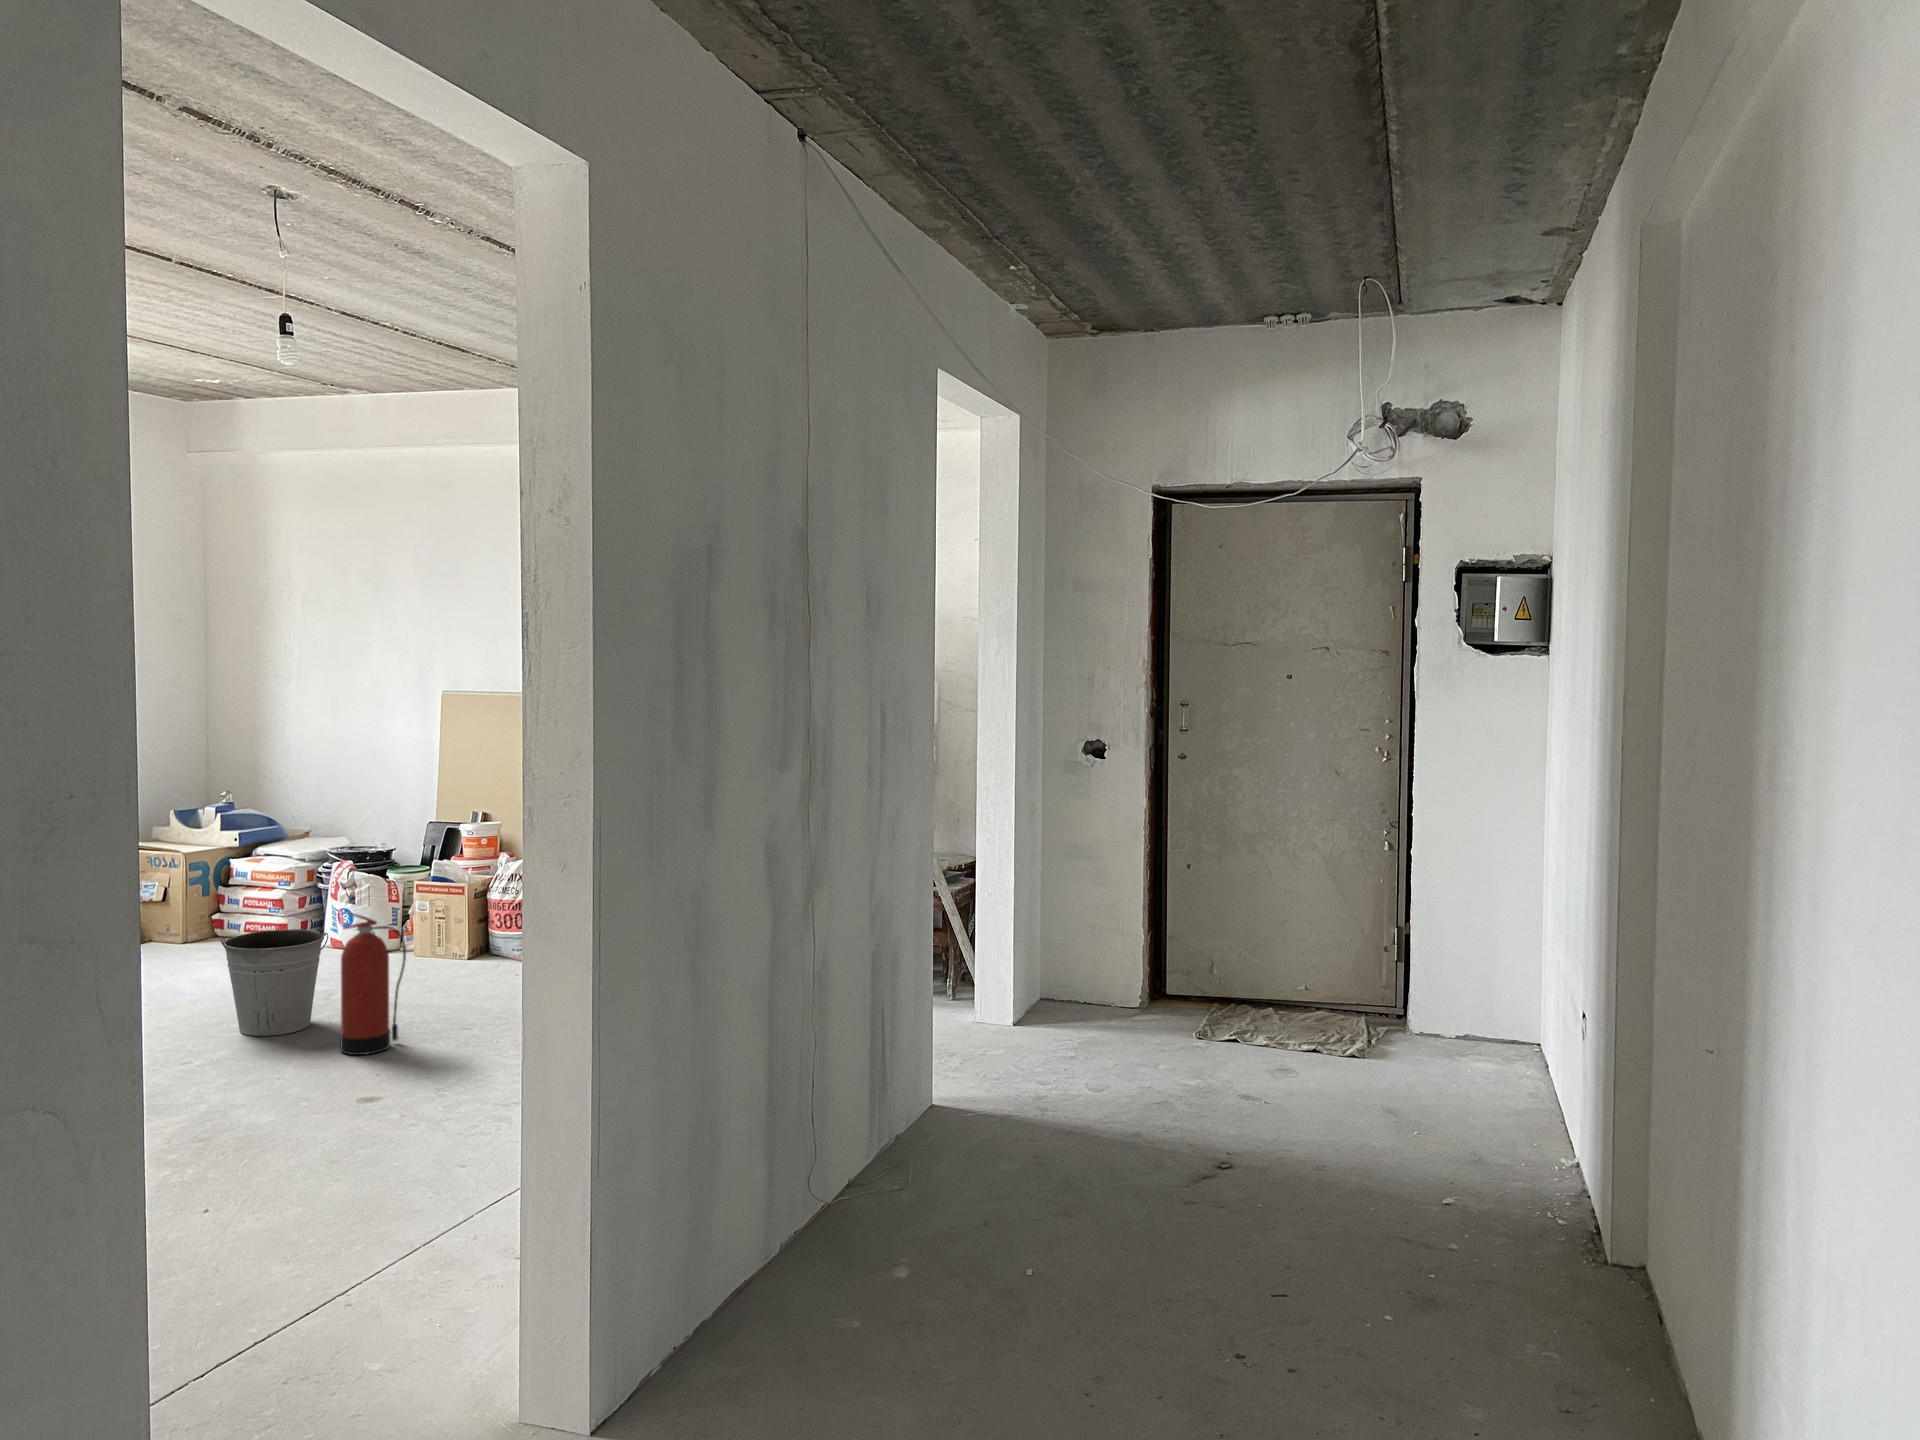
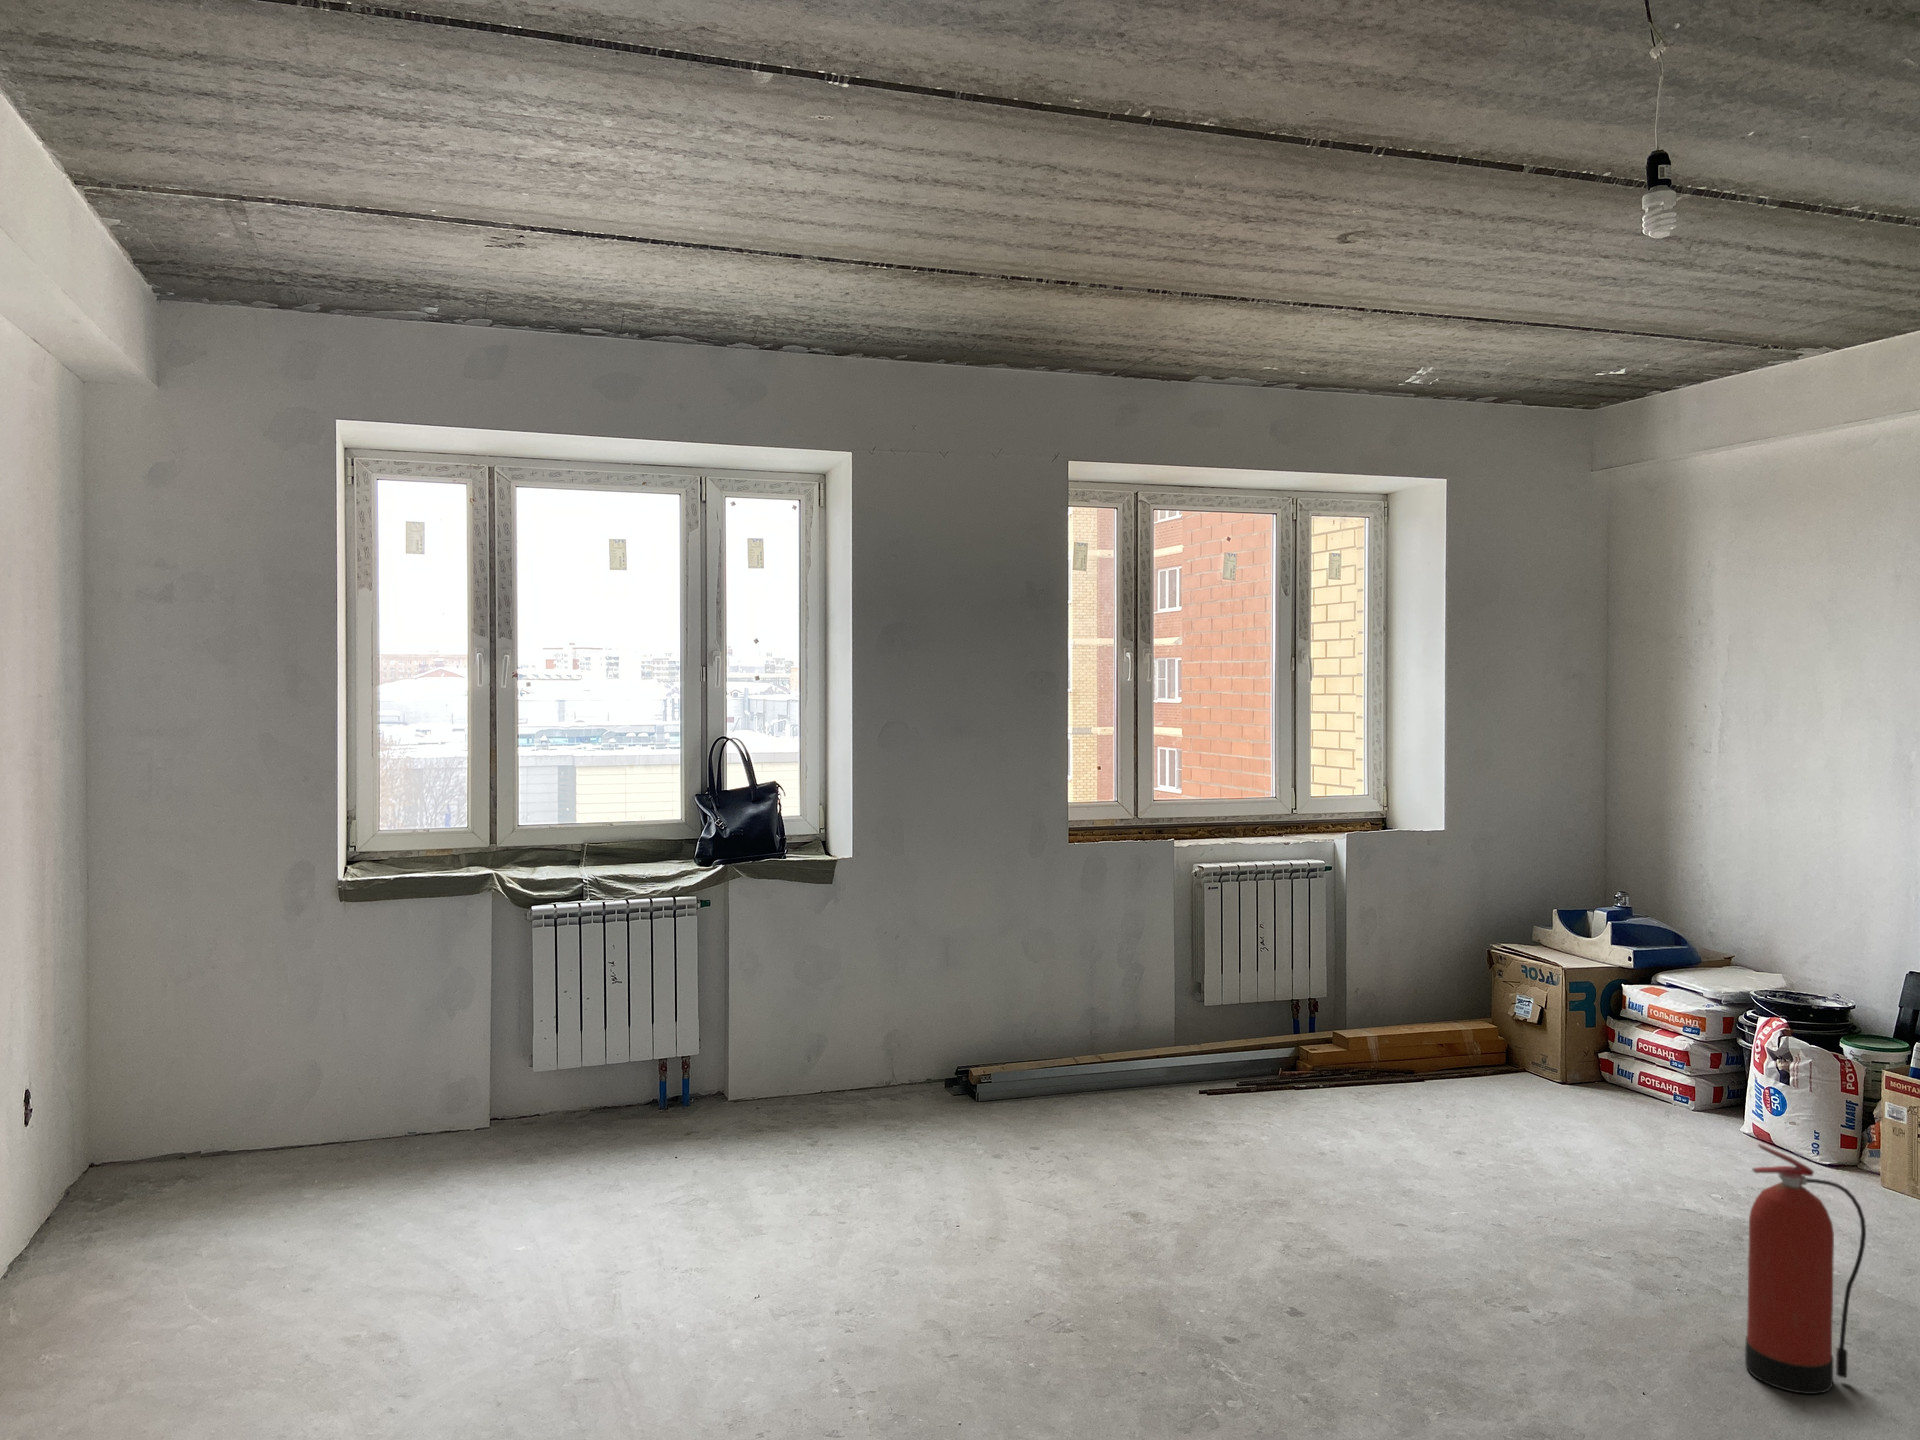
bucket: present [221,929,328,1036] -> none [1577,1122,1735,1294]

